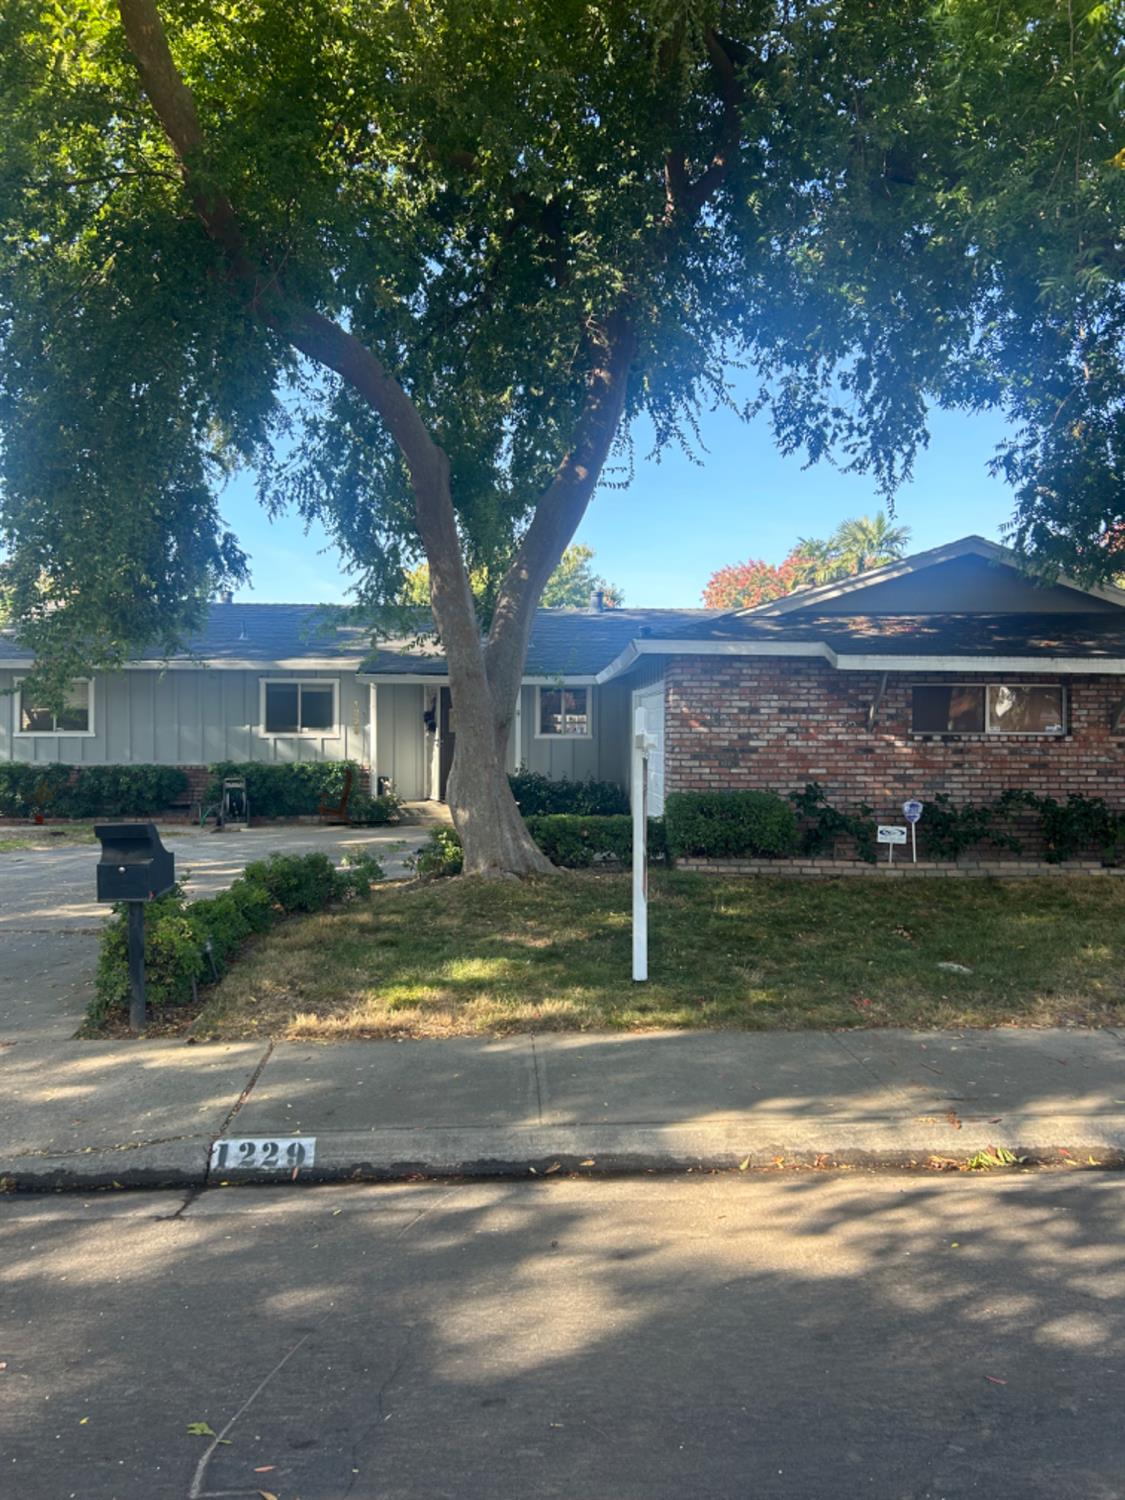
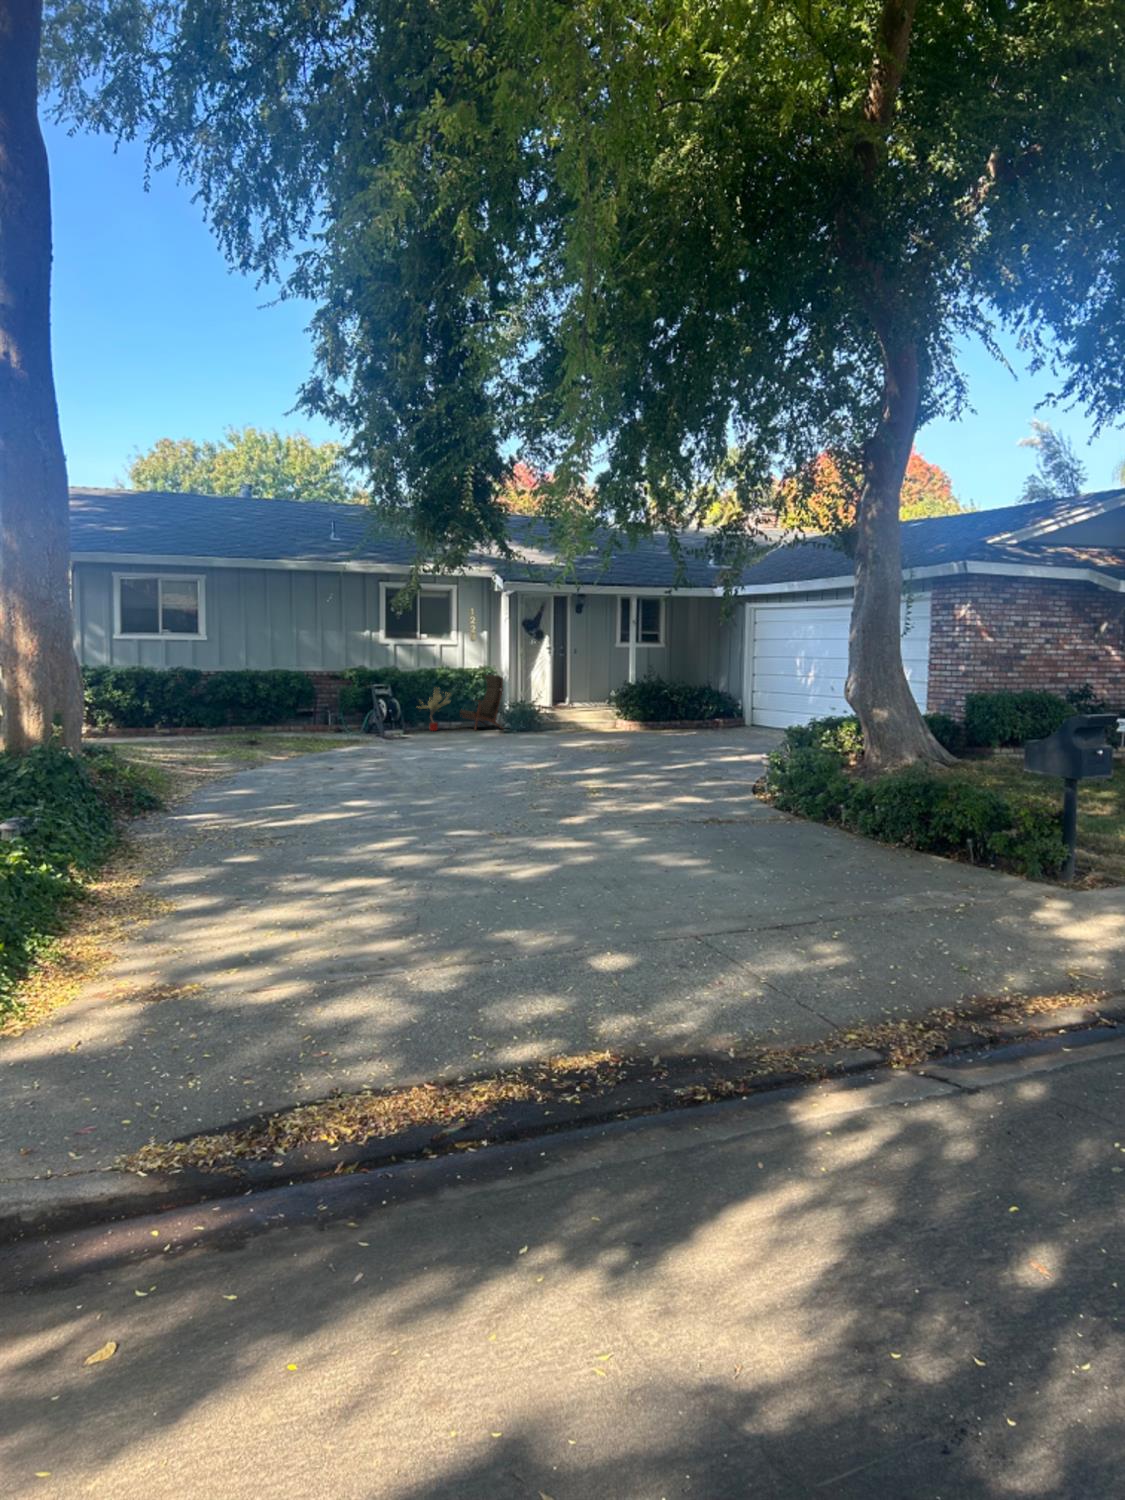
potted tree: present [24,781,56,824] -> present [416,688,450,731]

